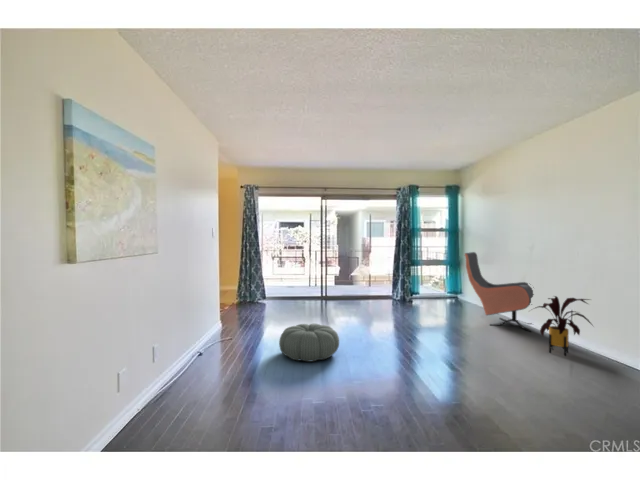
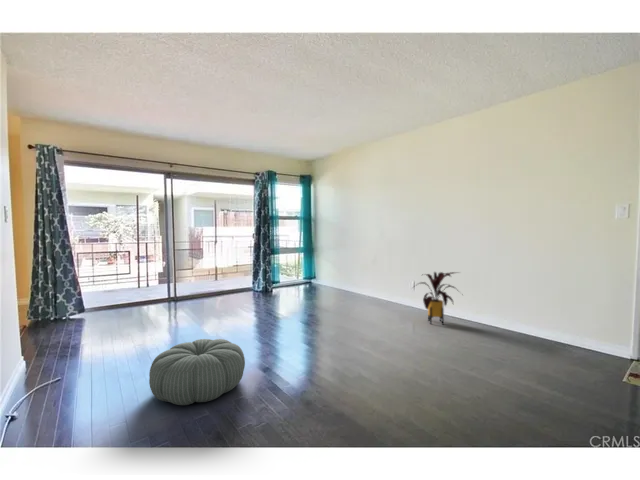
armchair: present [465,252,534,331] -> none [337,237,397,307]

